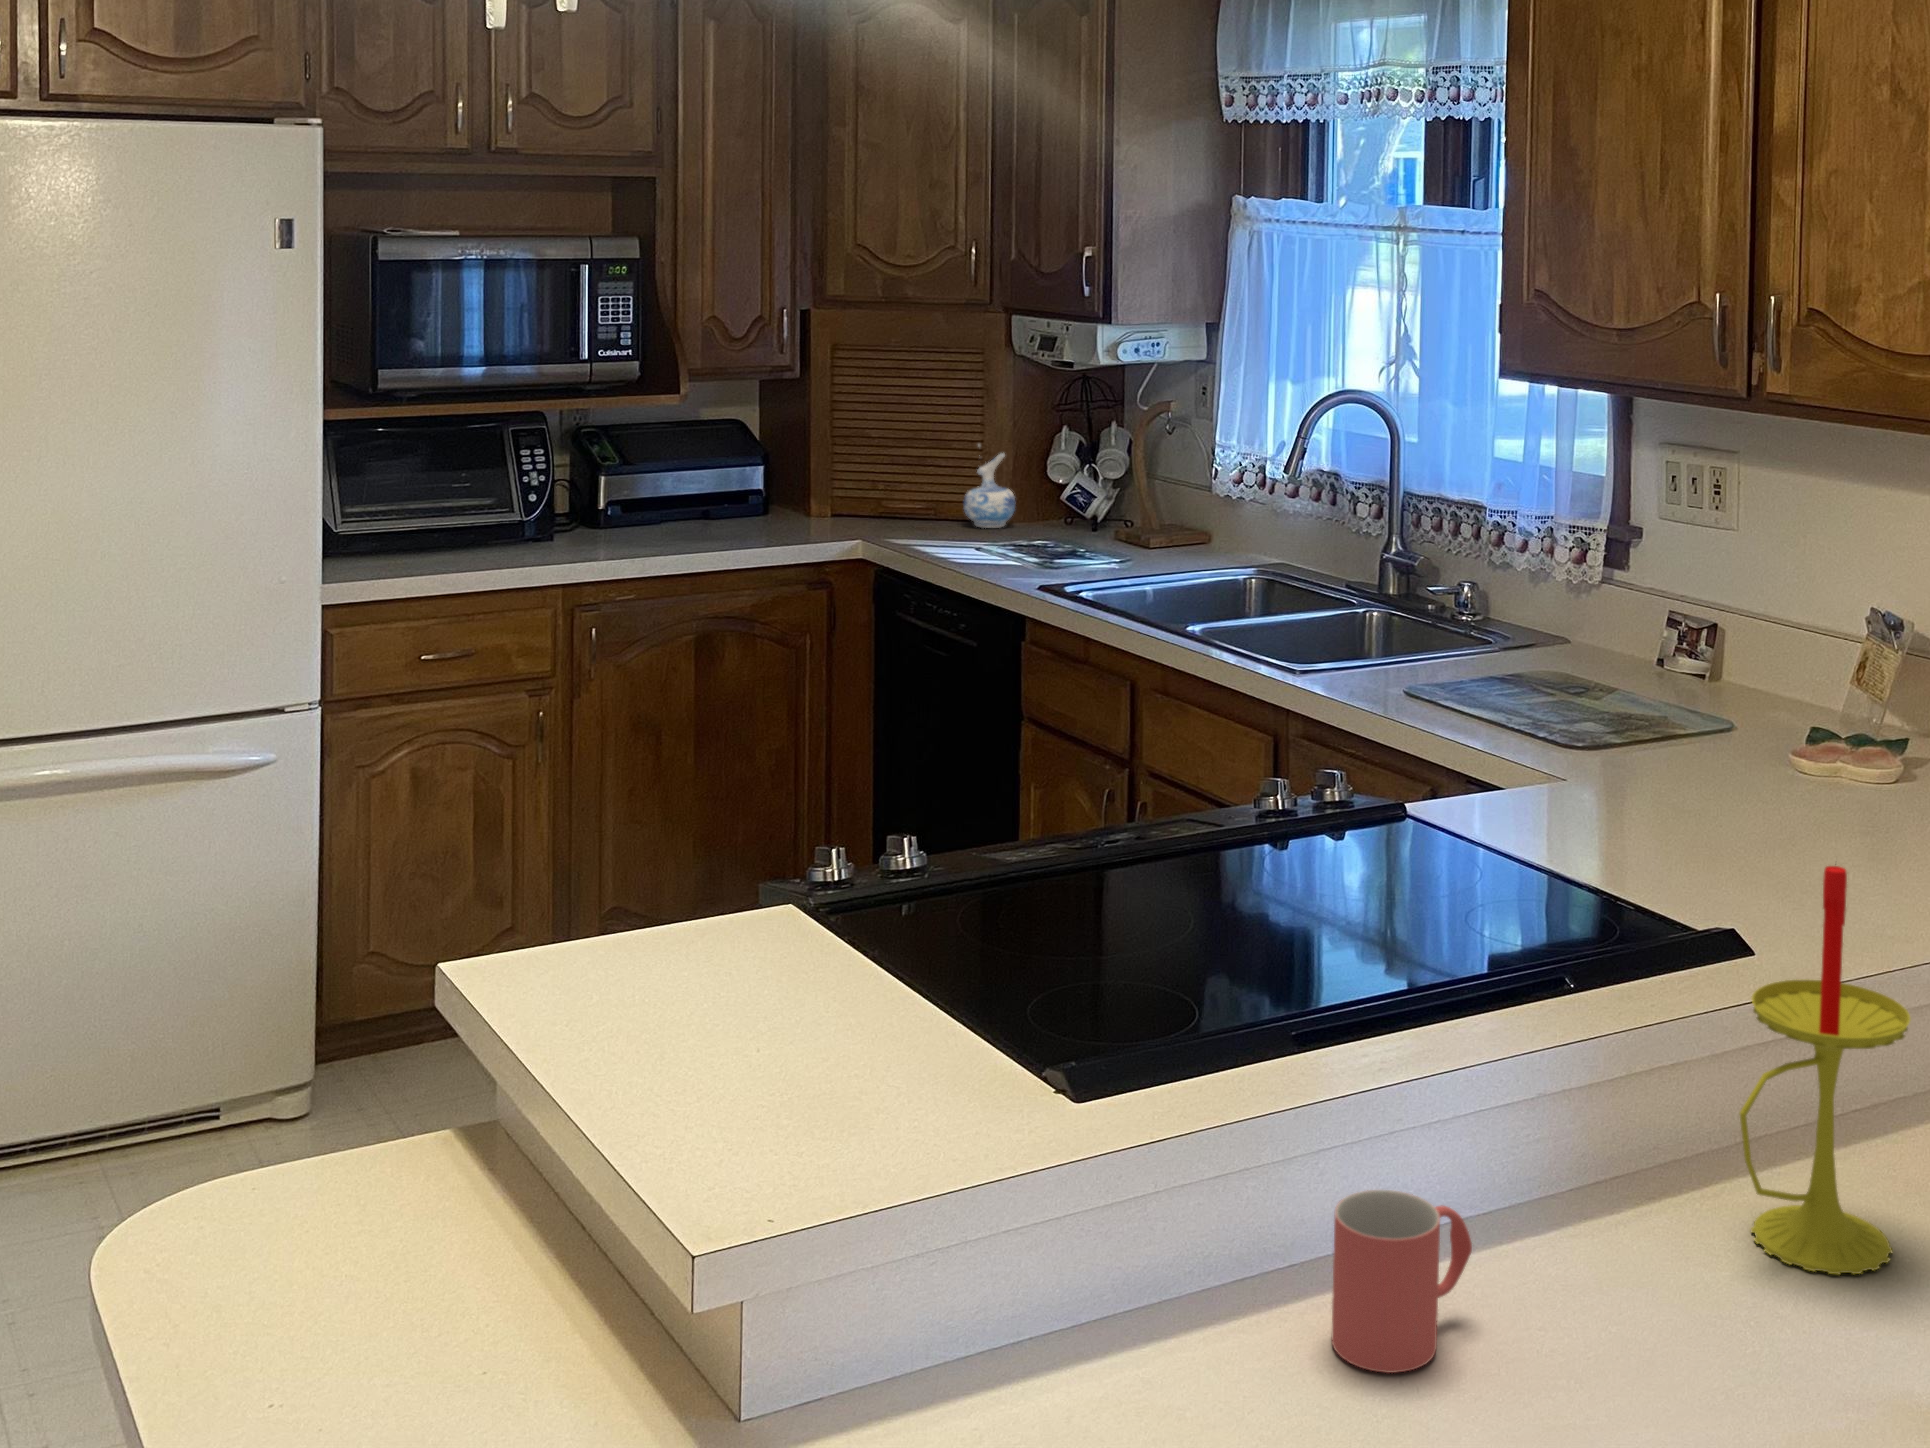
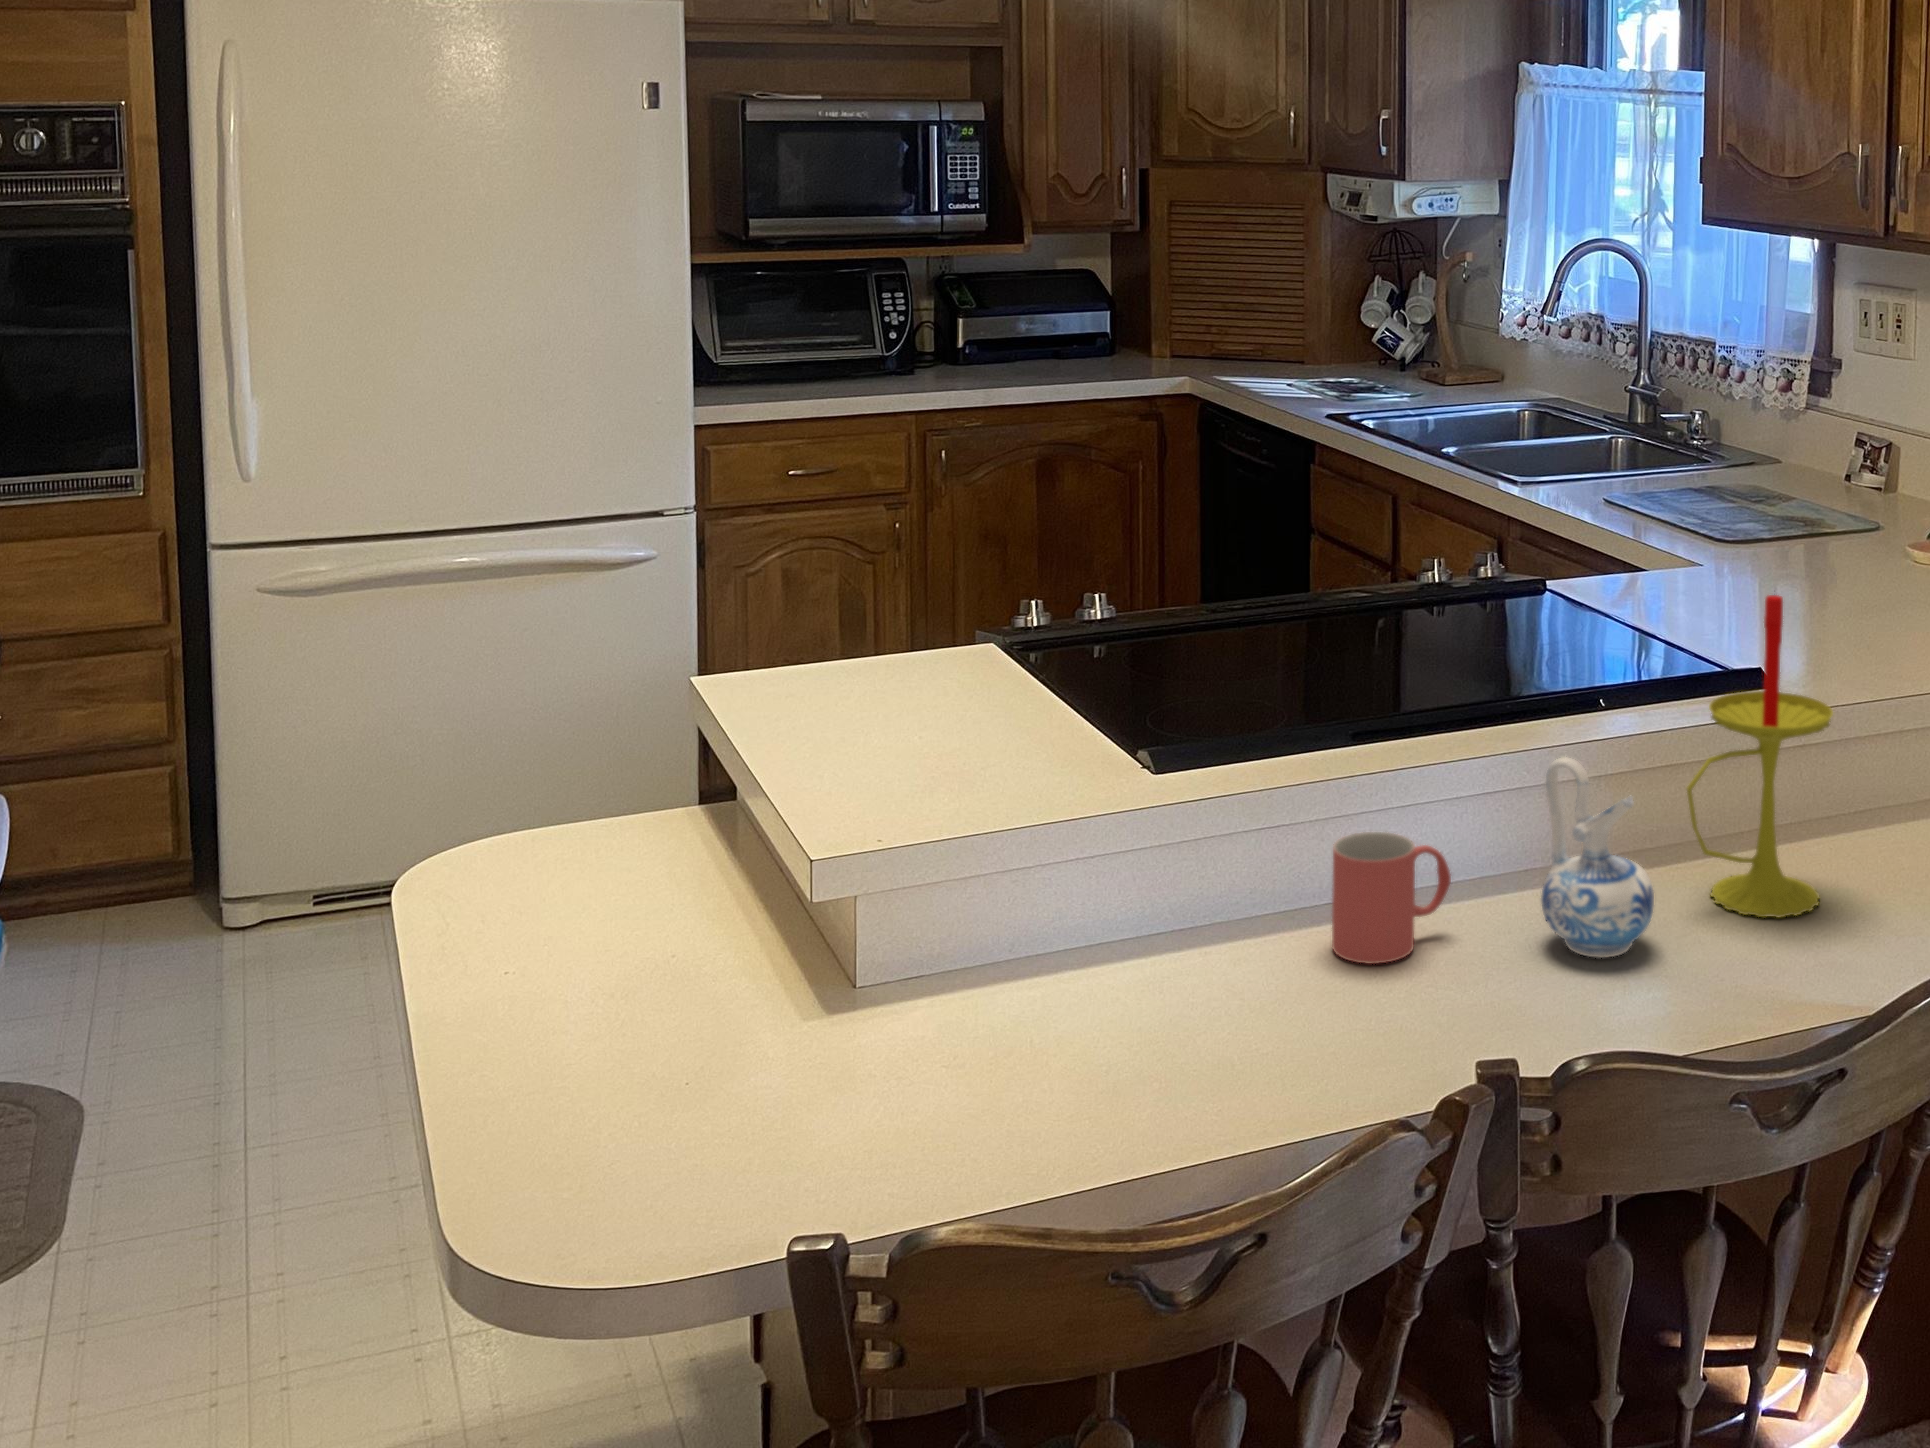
ceramic pitcher: present [964,453,1015,528] -> present [1541,757,1654,958]

